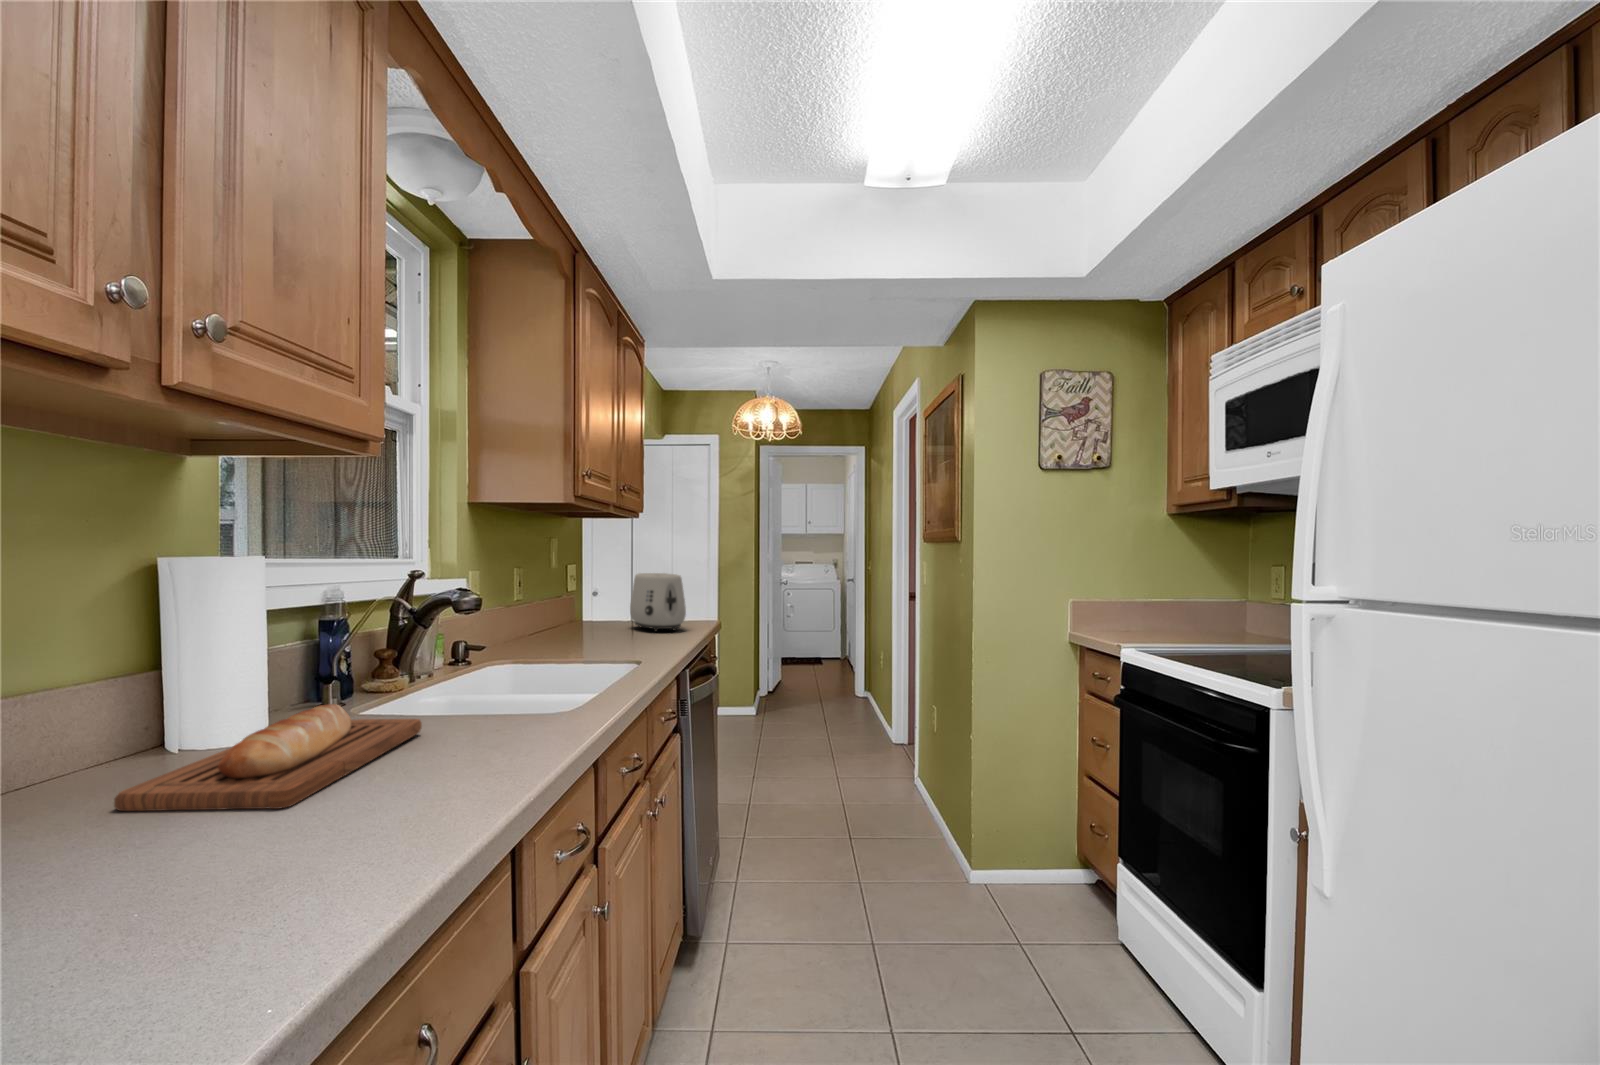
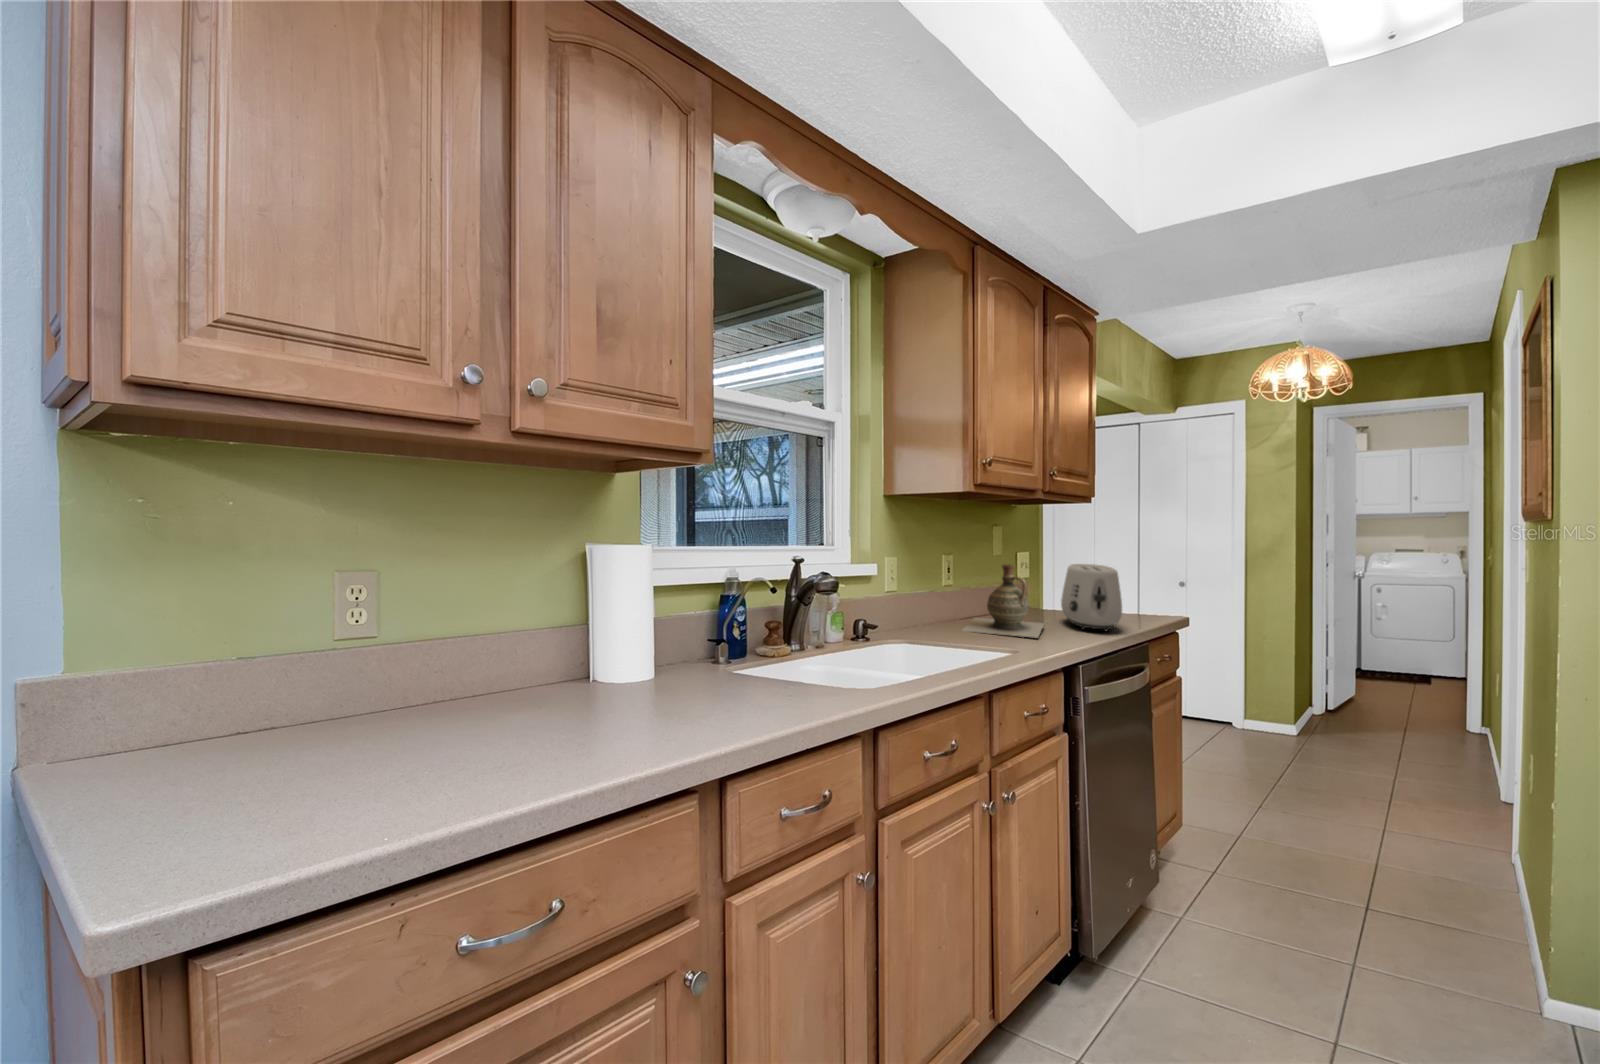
ceramic jug: none [555,574,633,645] -> present [962,564,1044,638]
bread loaf: present [114,704,422,811] -> none [481,673,707,762]

